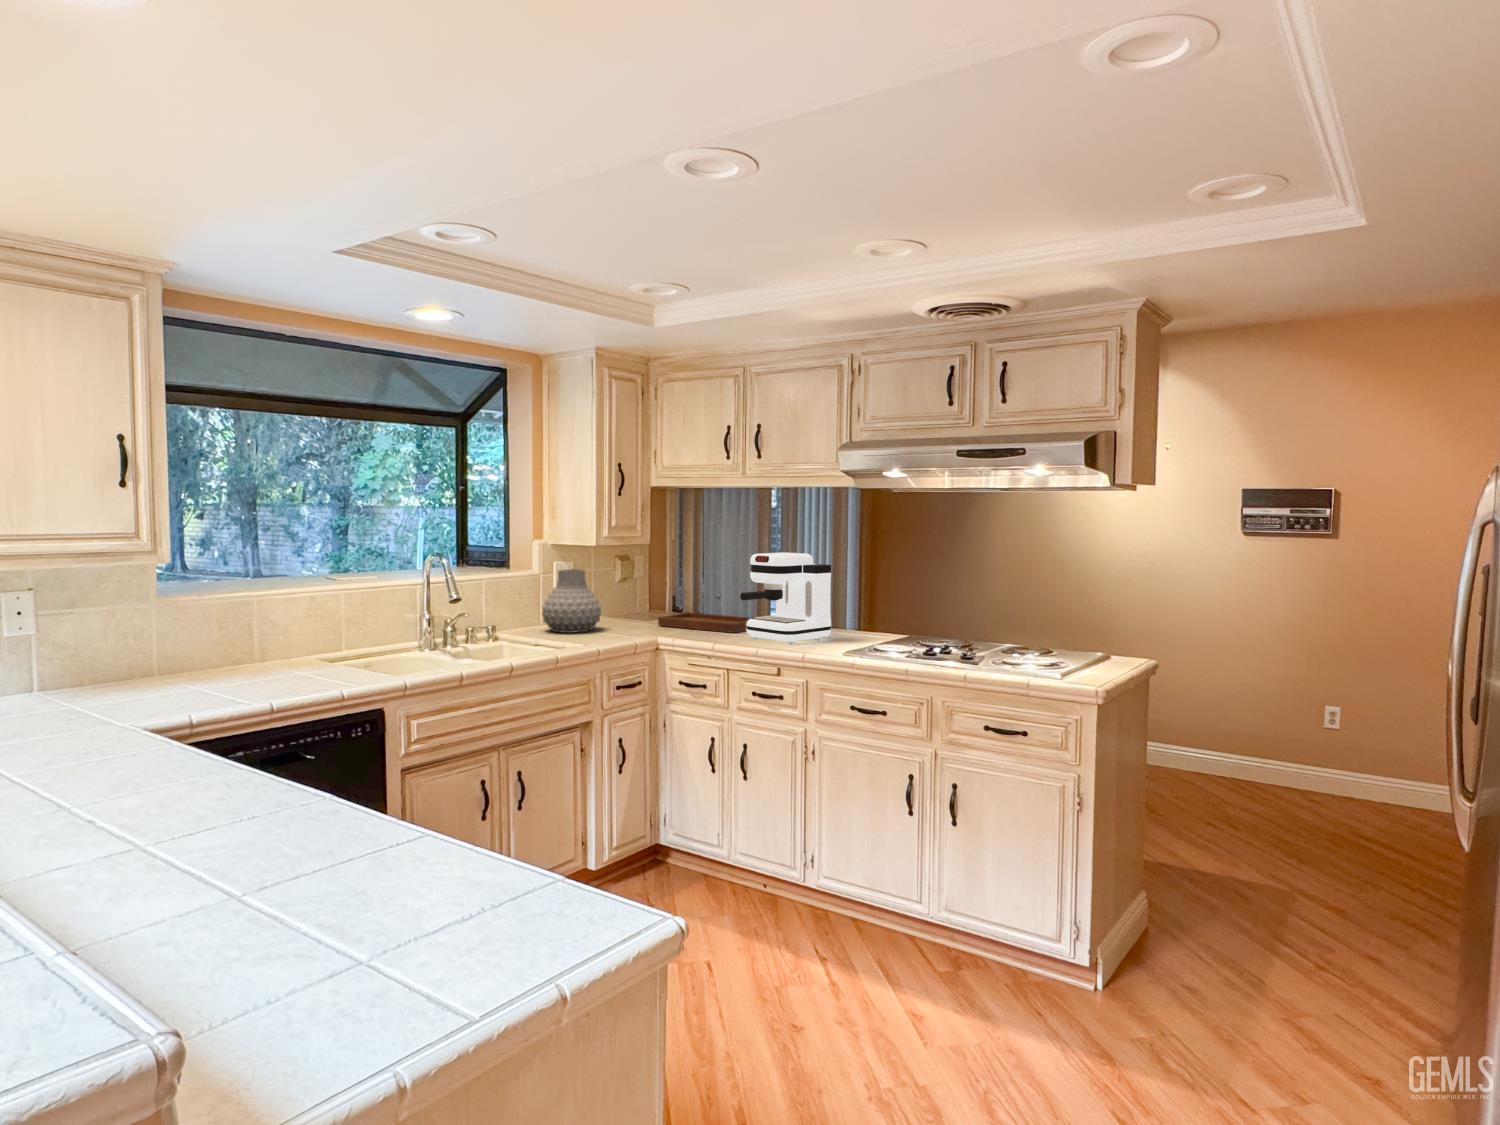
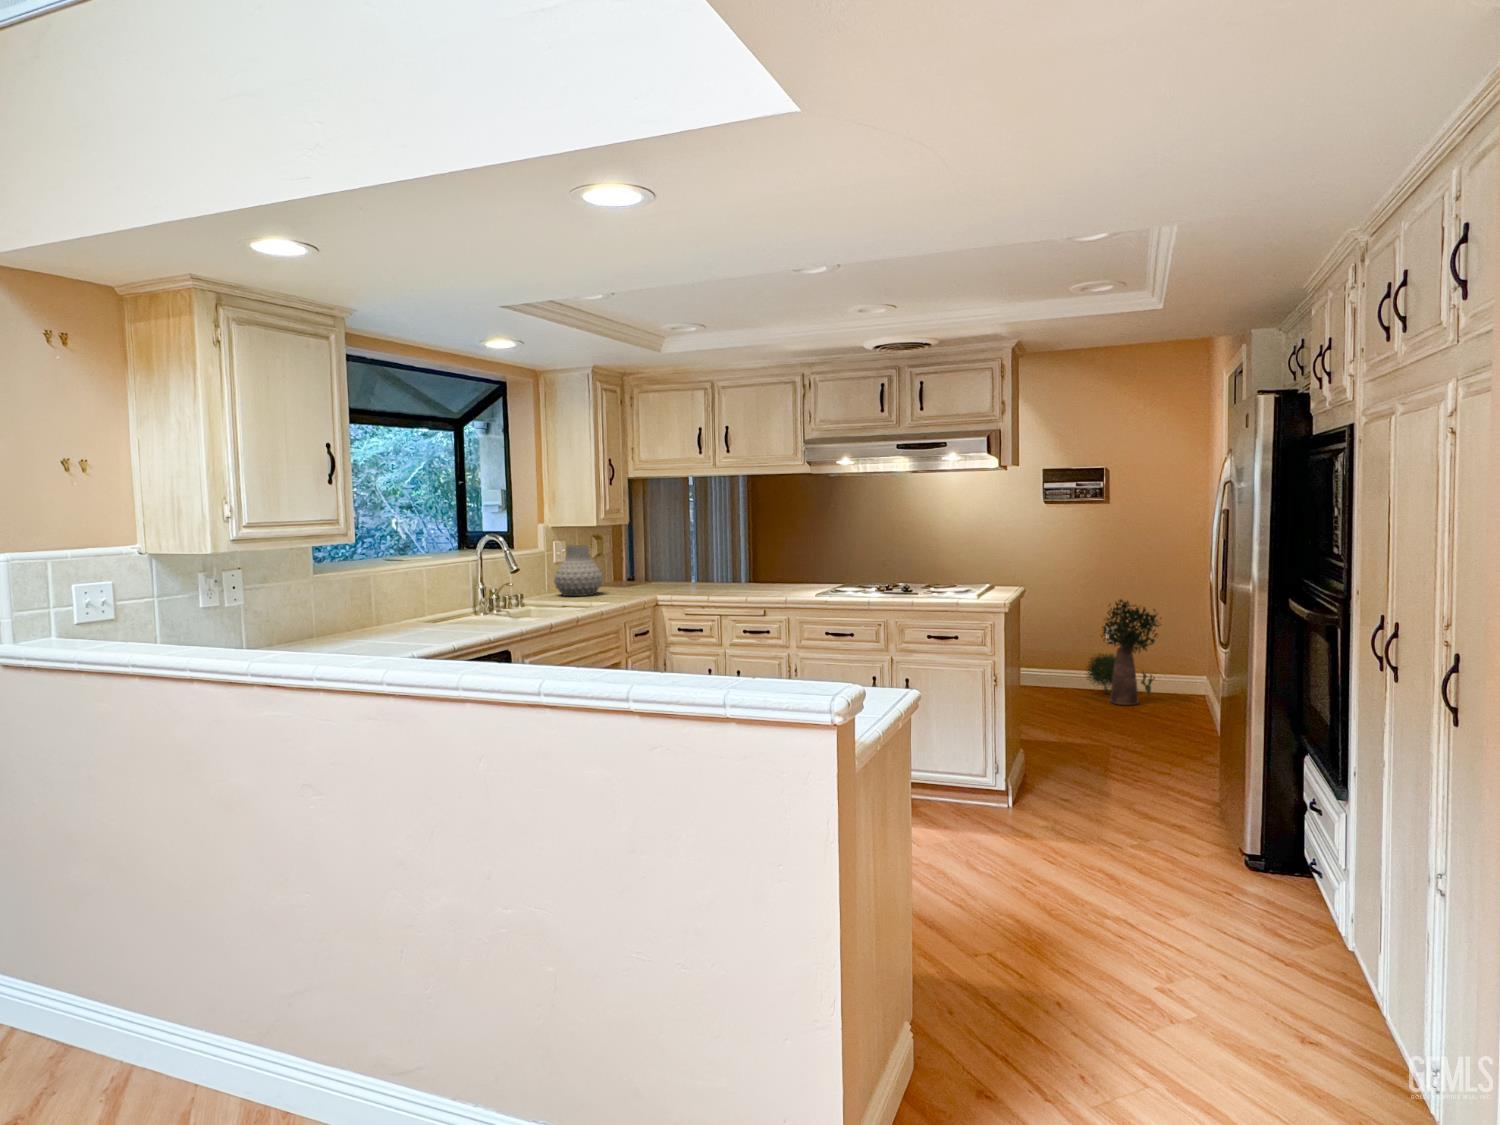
coffee maker: present [740,553,831,643] -> none [729,525,792,593]
tray: present [658,594,750,633] -> none [643,561,727,589]
potted plant: none [1291,672,1411,828] -> present [1086,599,1159,705]

